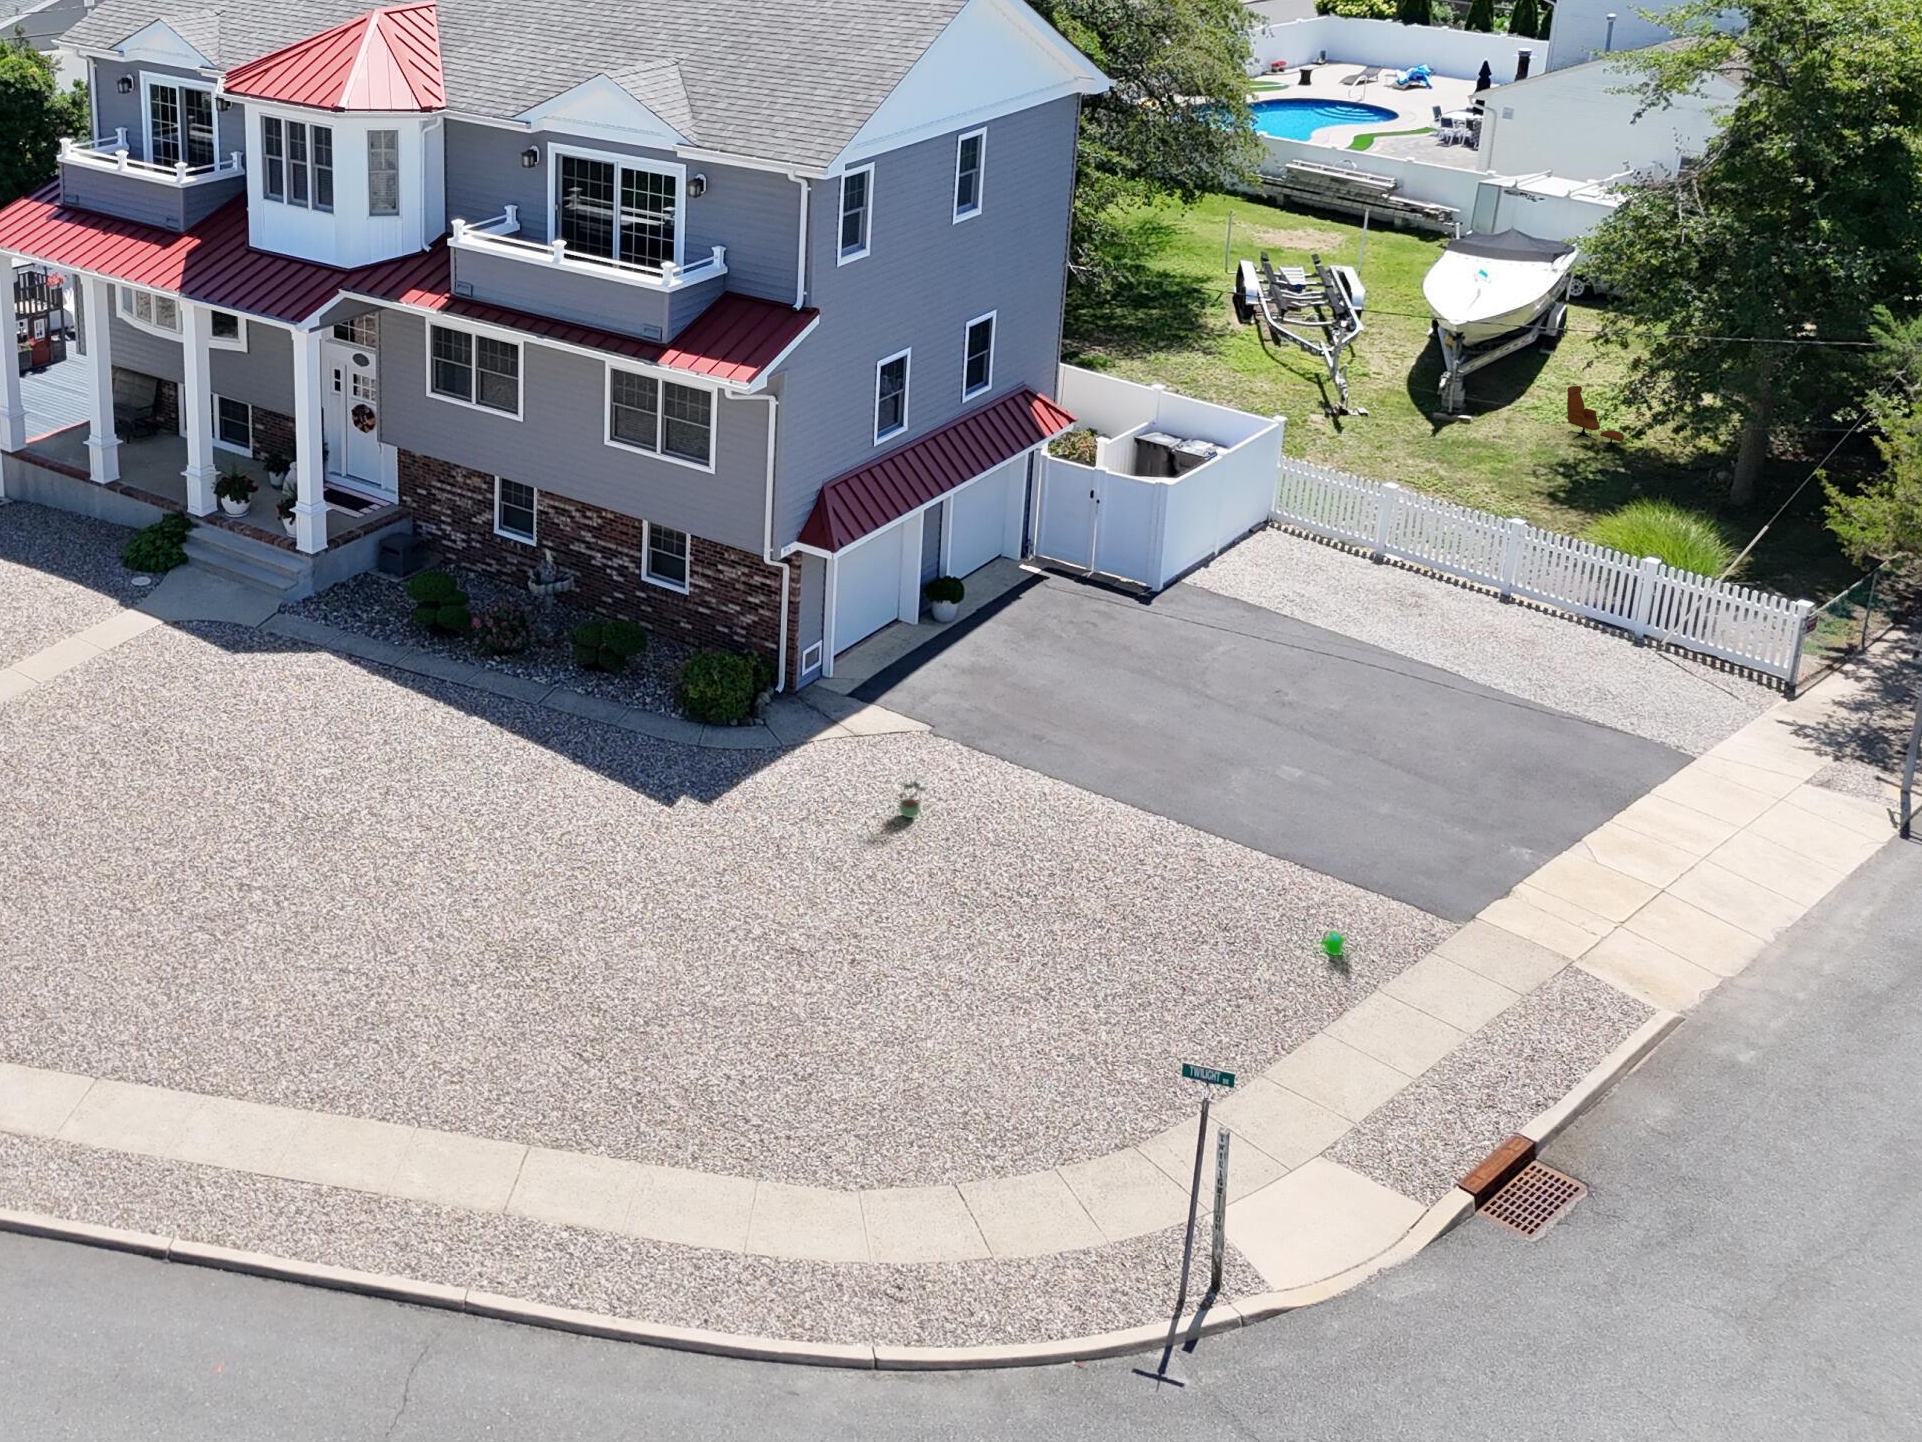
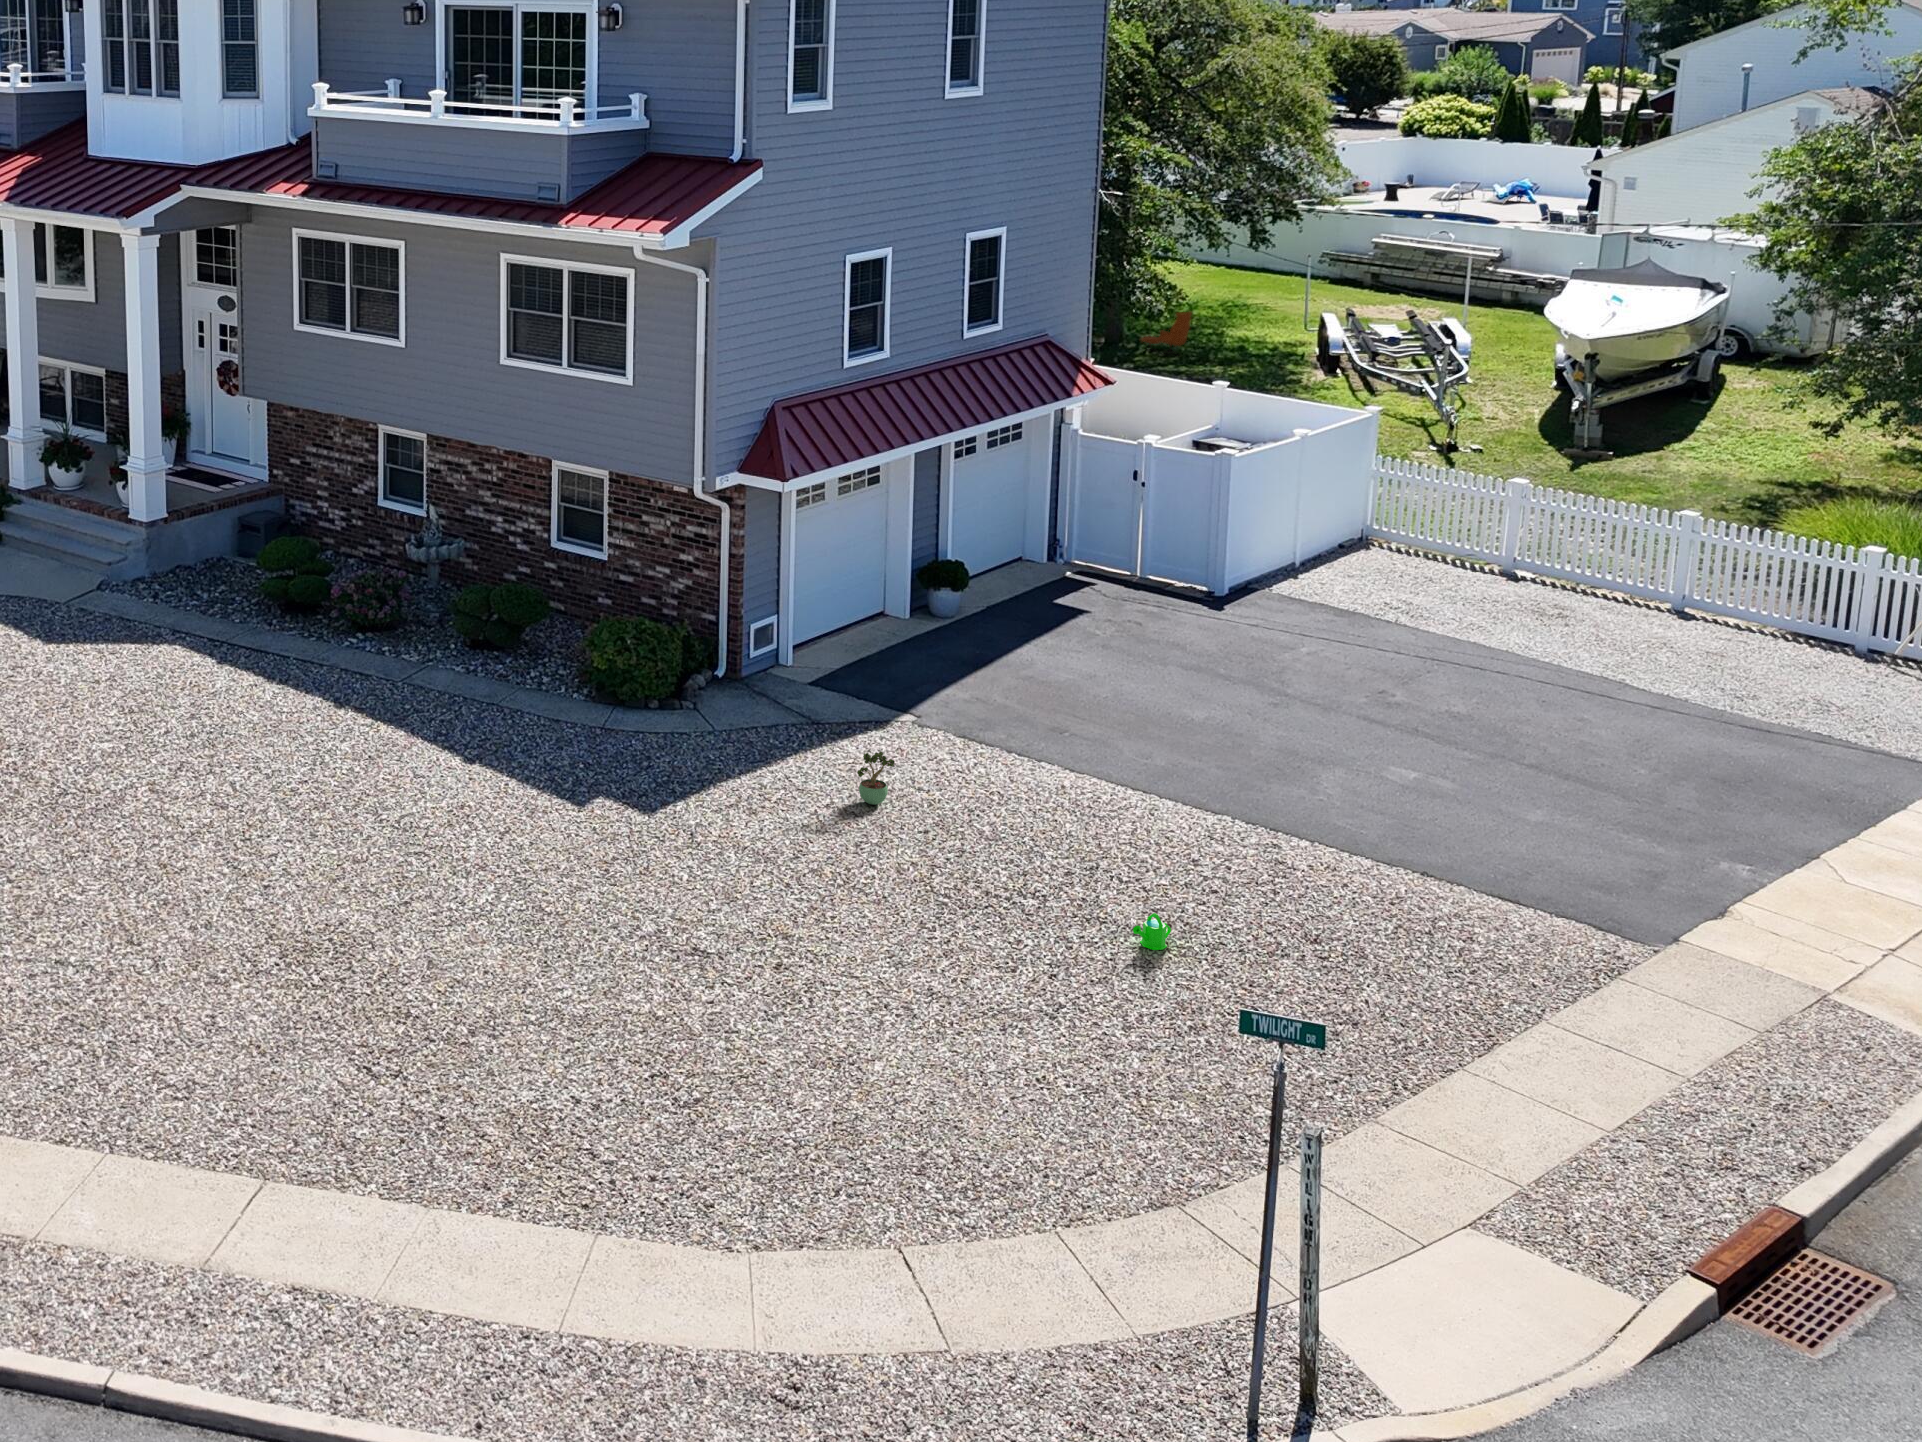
lounge chair: present [1567,386,1624,449] -> present [1141,312,1192,353]
watering can: present [1321,931,1345,956] -> present [1133,913,1171,950]

